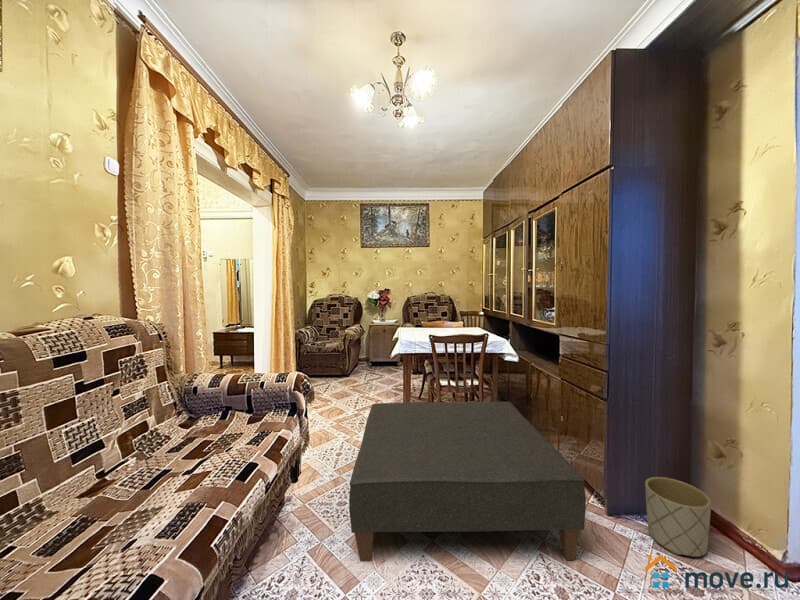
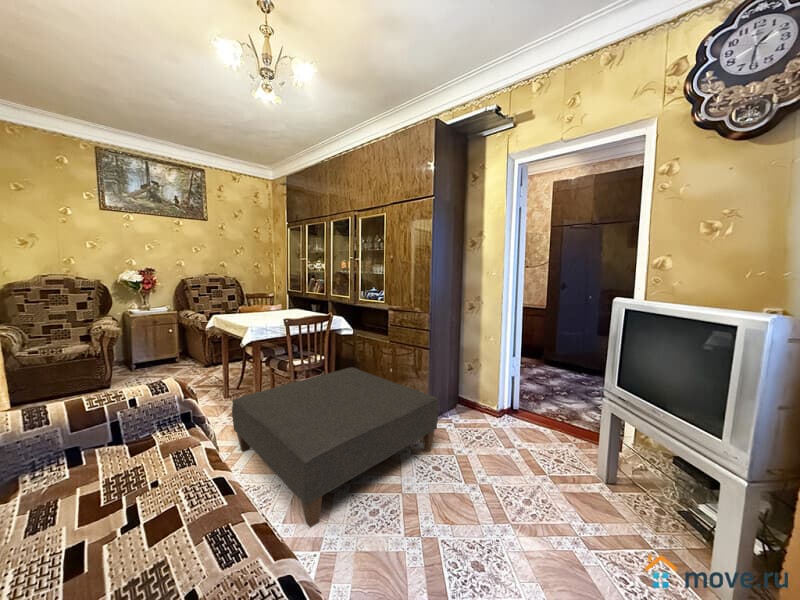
planter: present [645,477,711,557] -> none [447,387,476,426]

